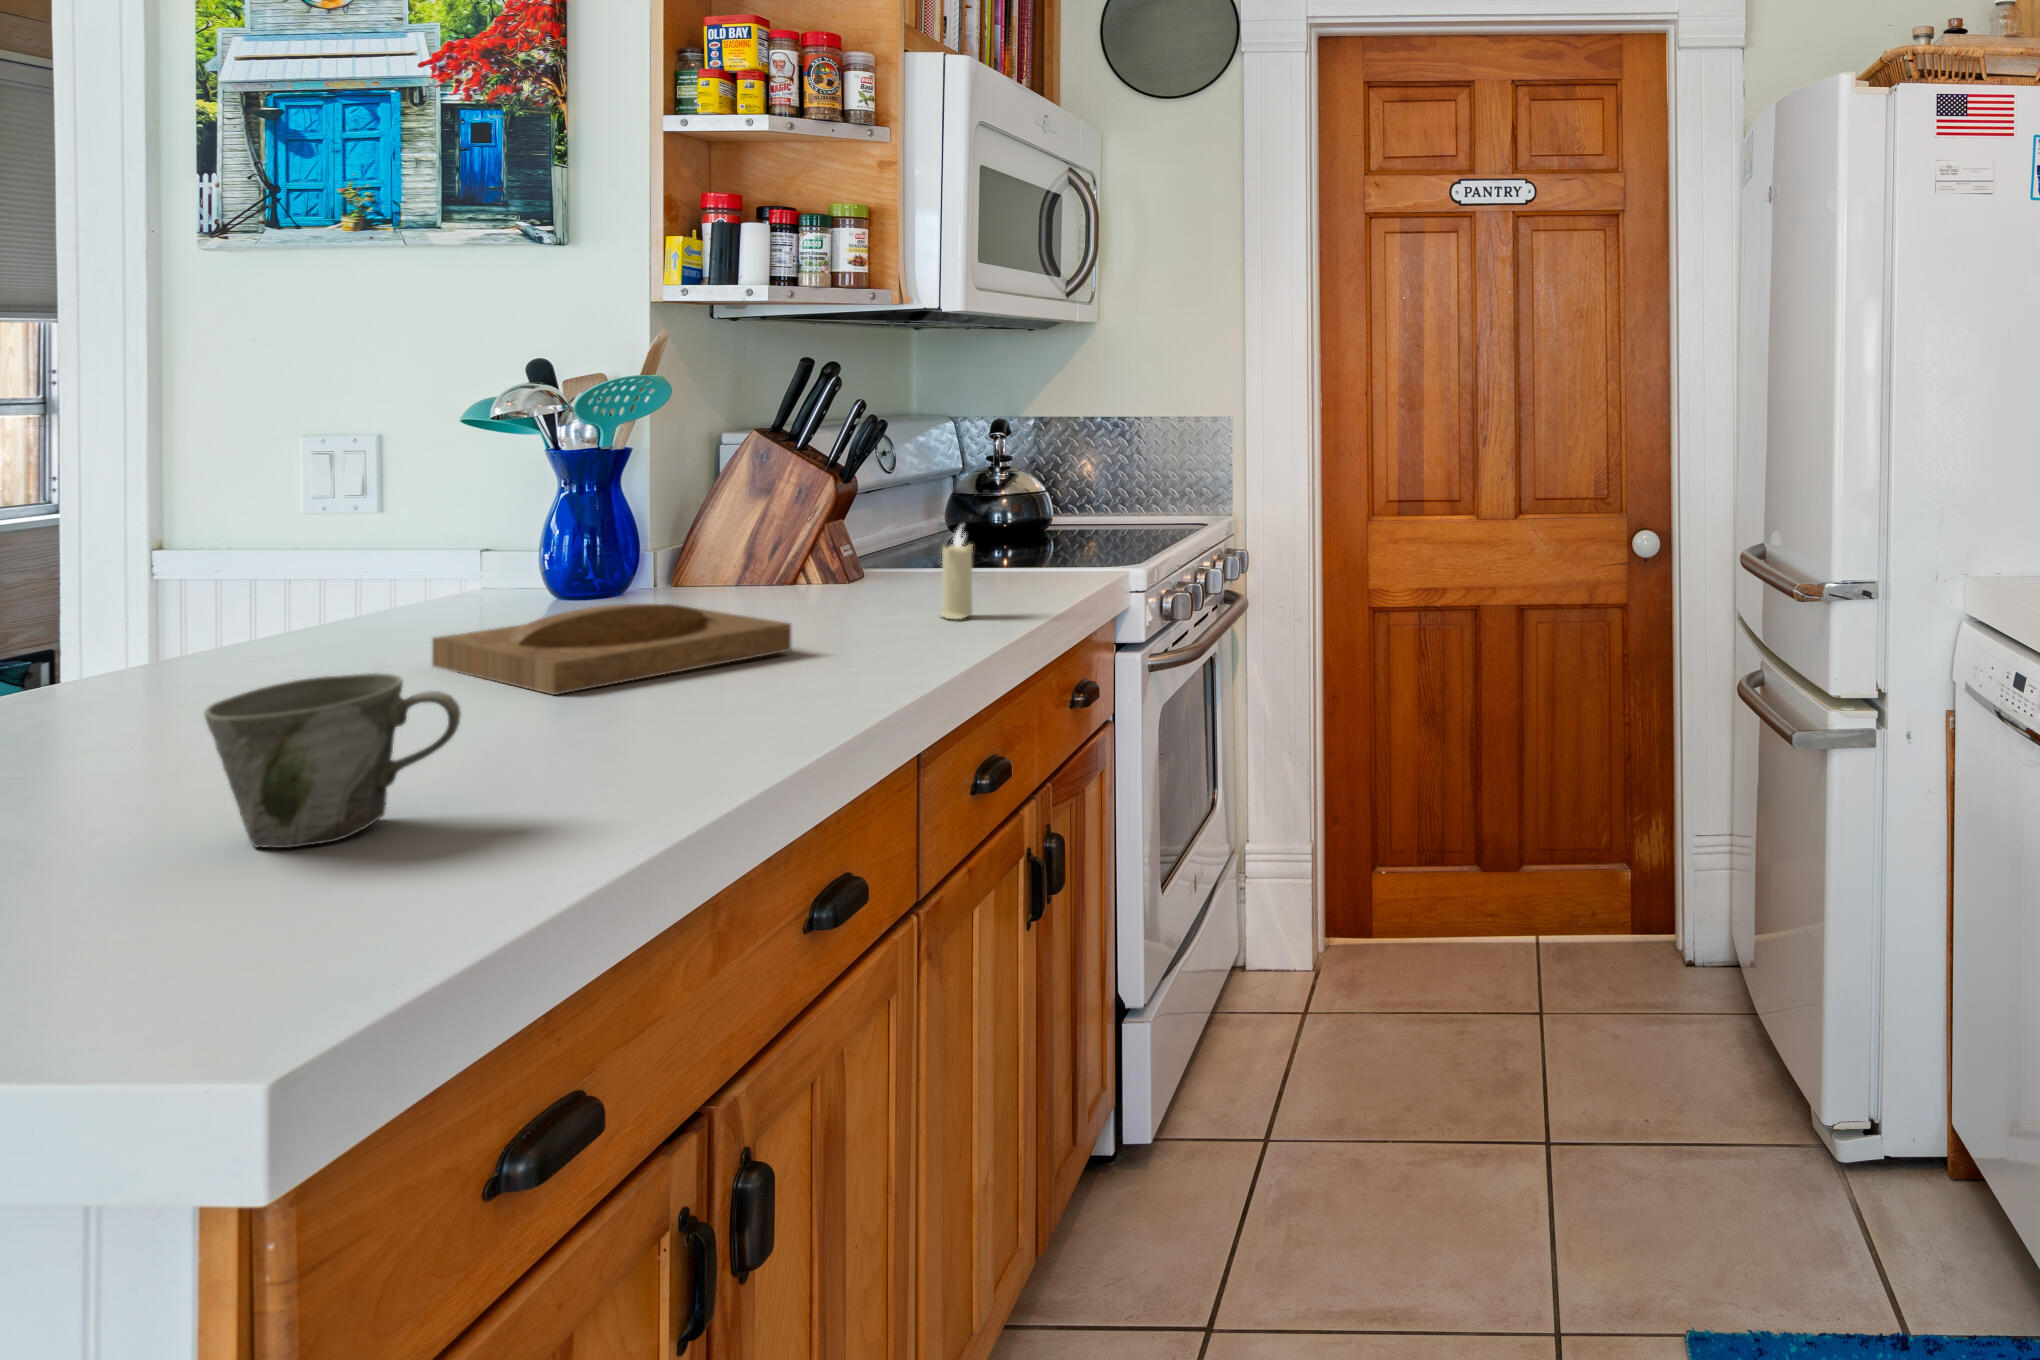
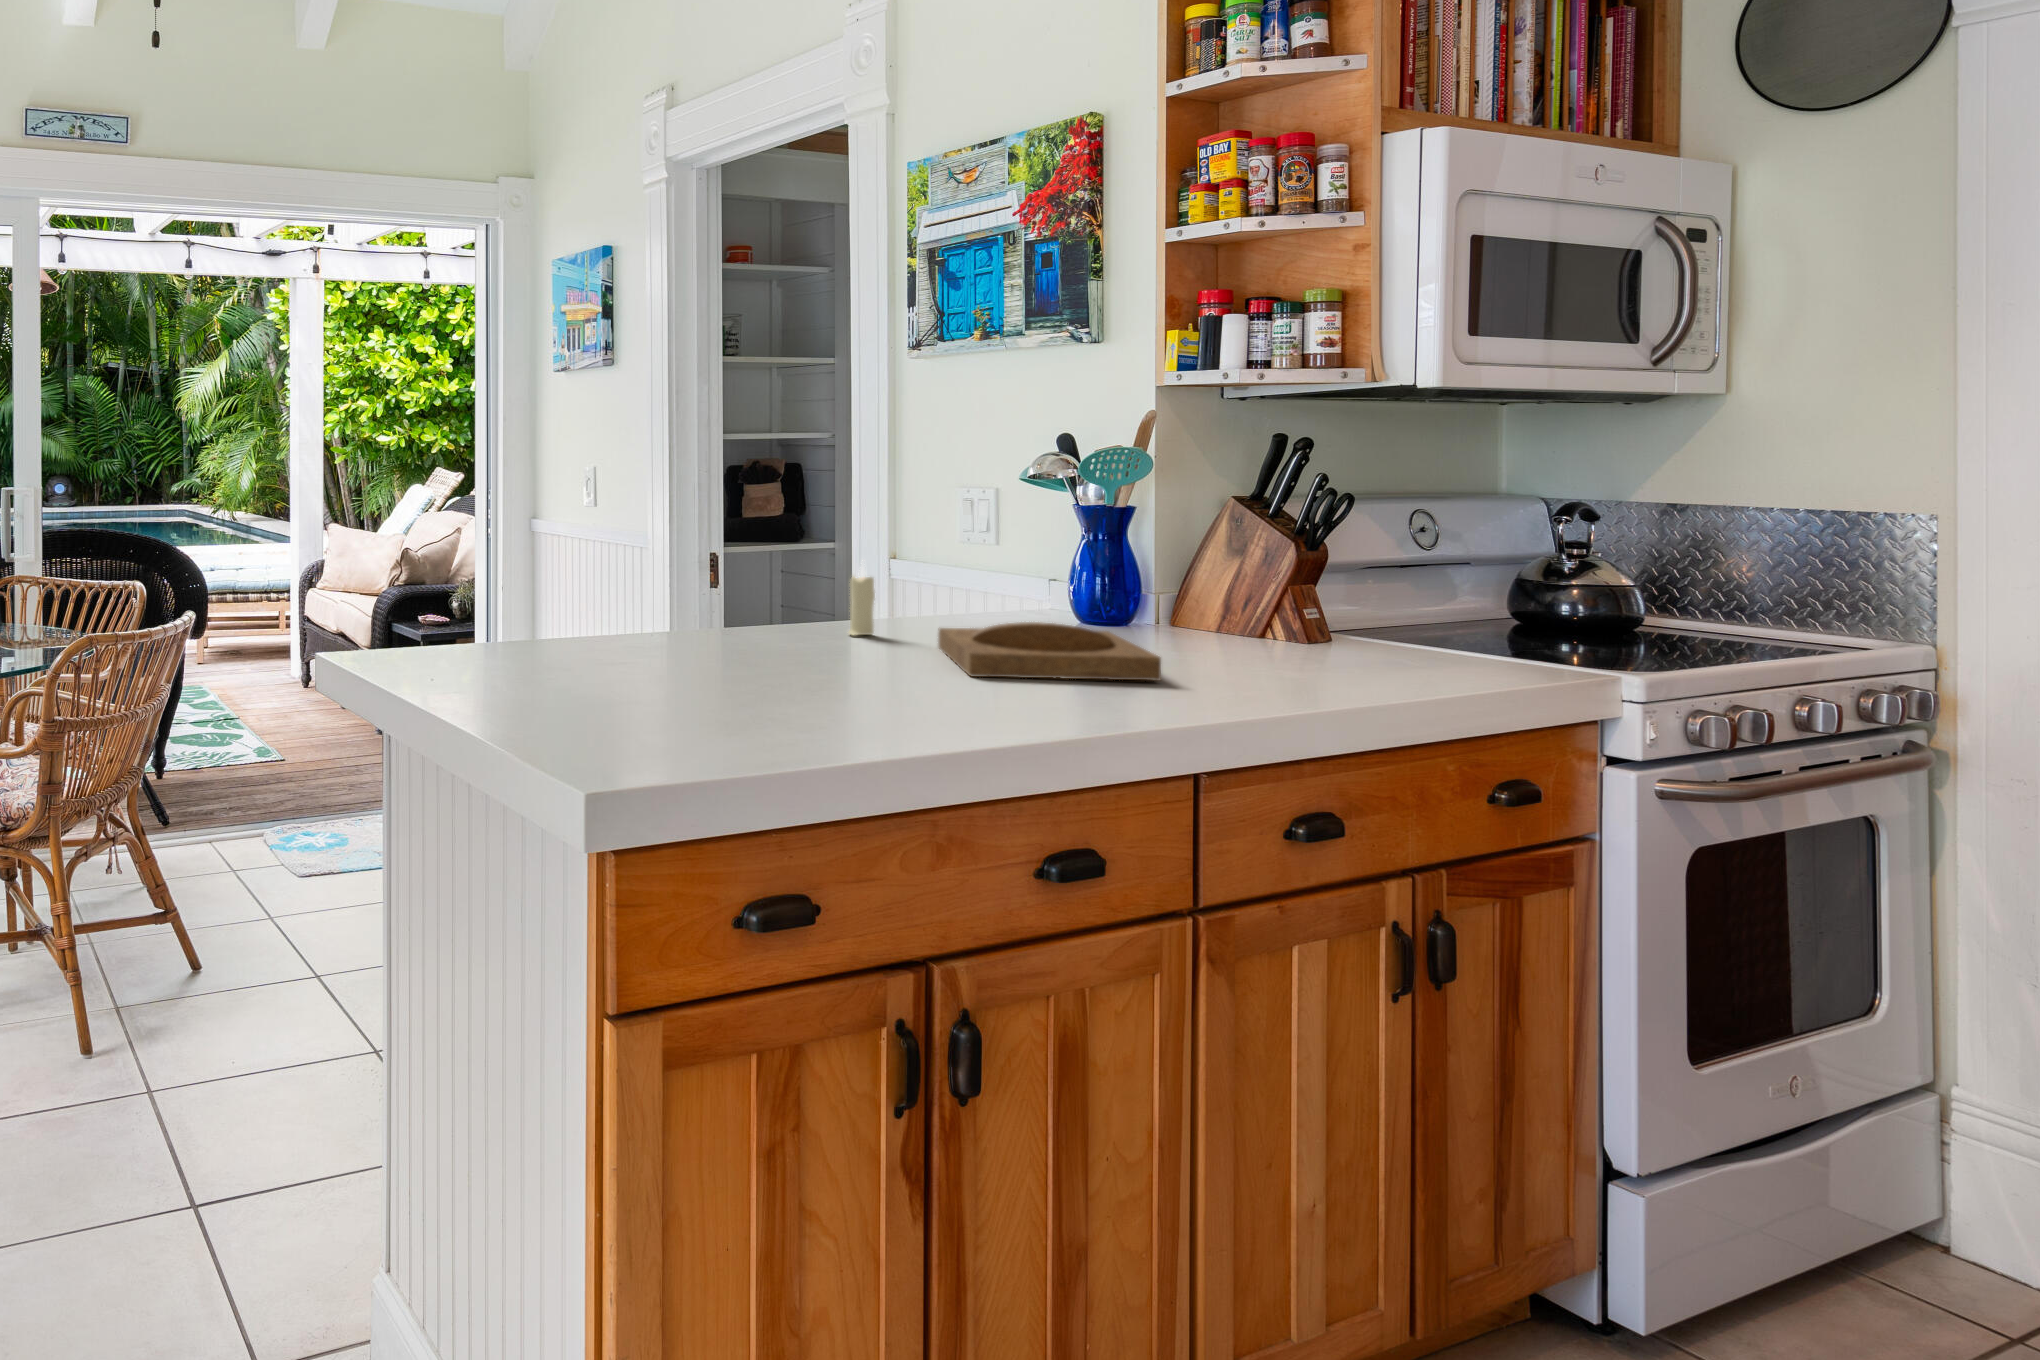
candle: present [940,527,973,619] -> present [849,564,875,635]
mug: present [204,673,461,848] -> none [704,624,820,719]

